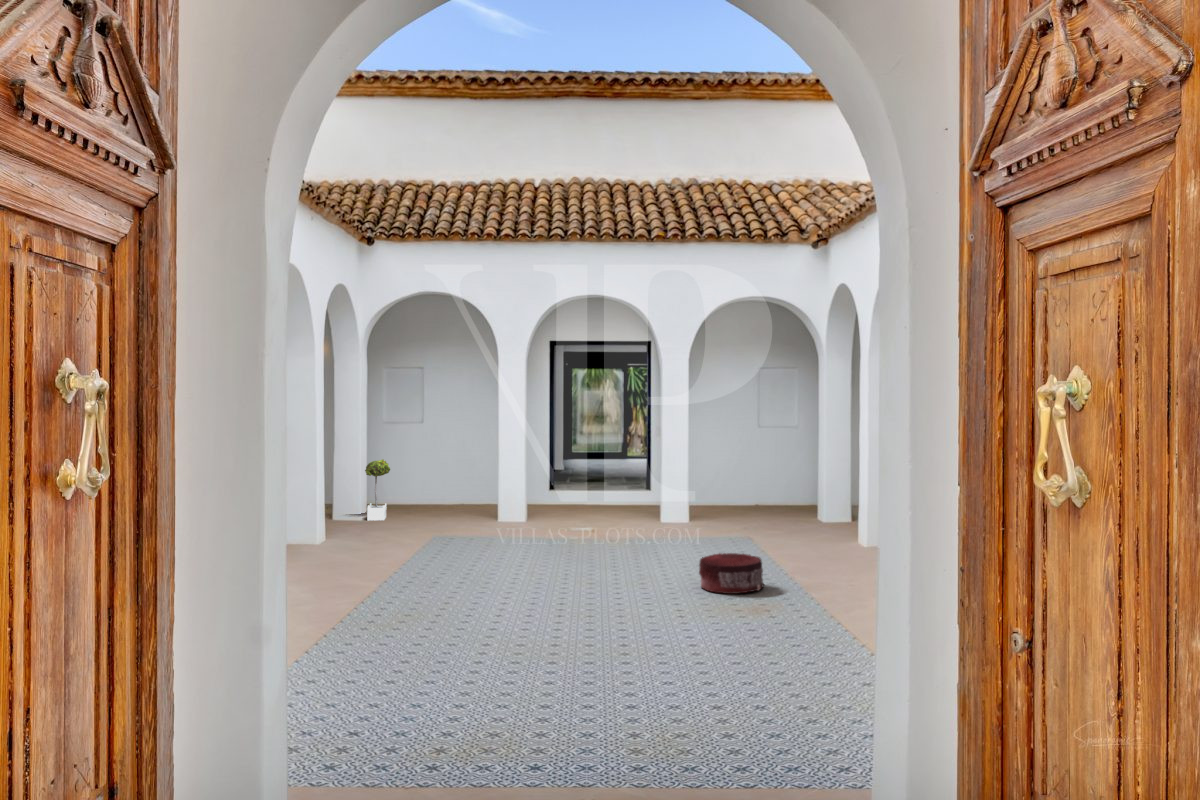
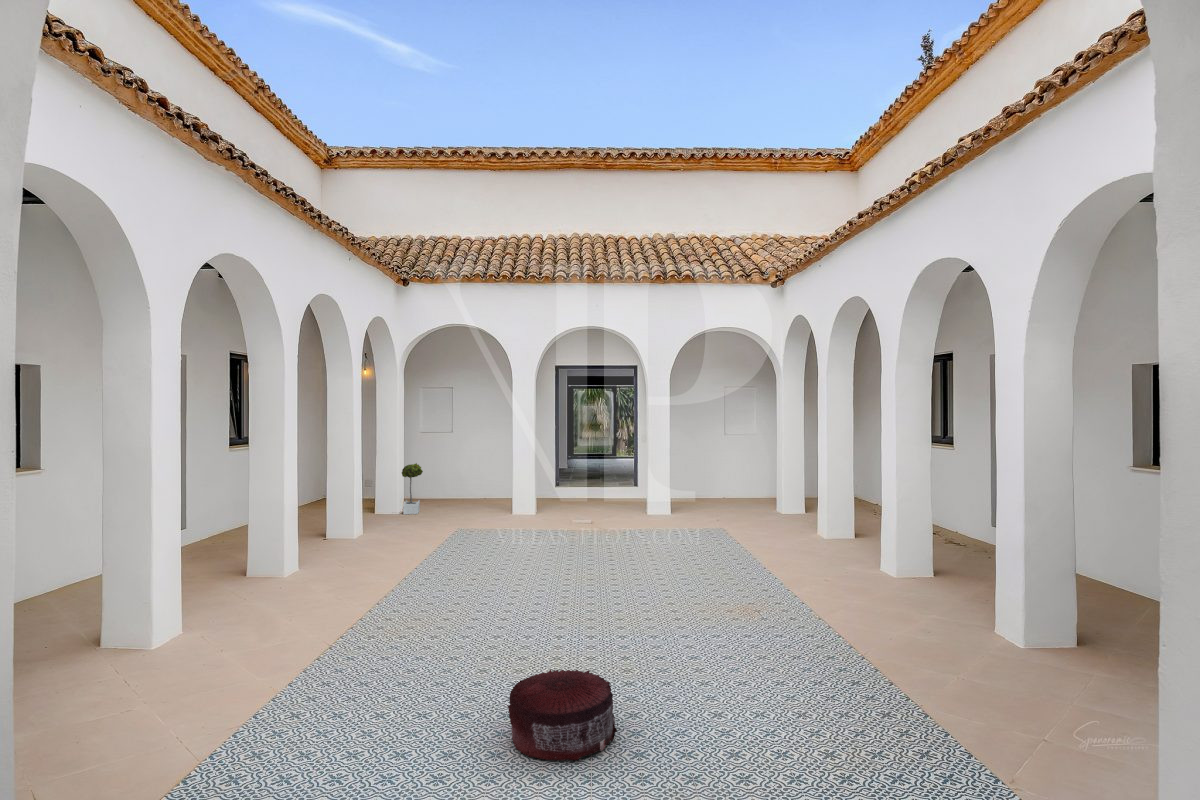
pouf: present [699,553,764,594] -> present [508,670,617,761]

